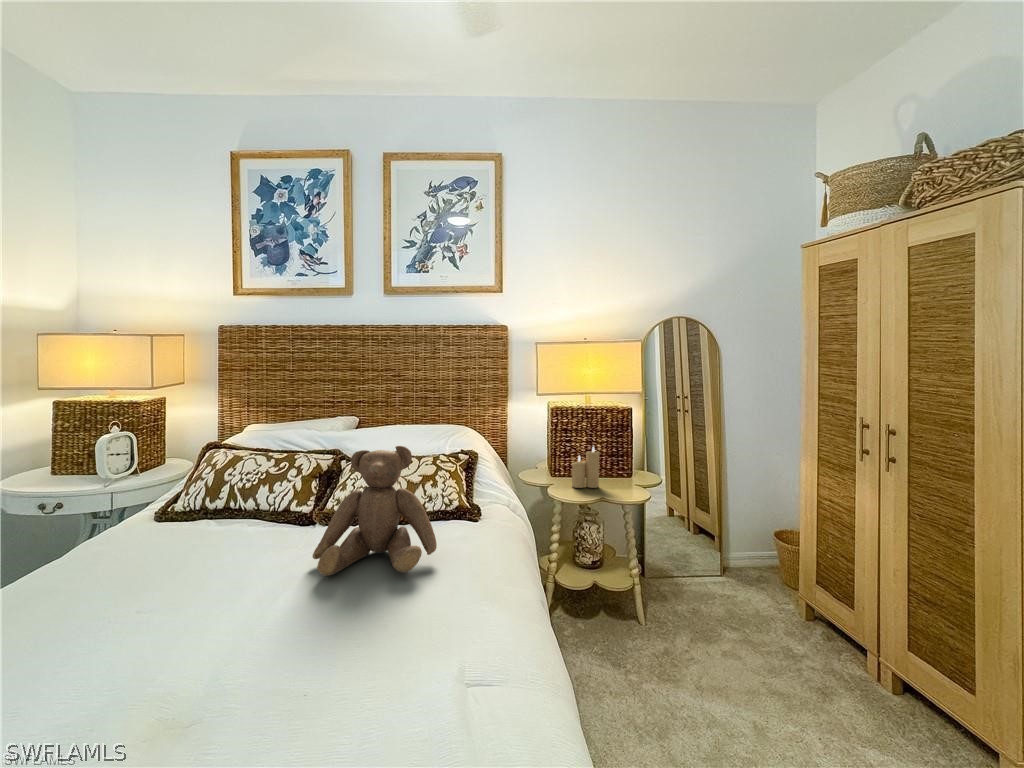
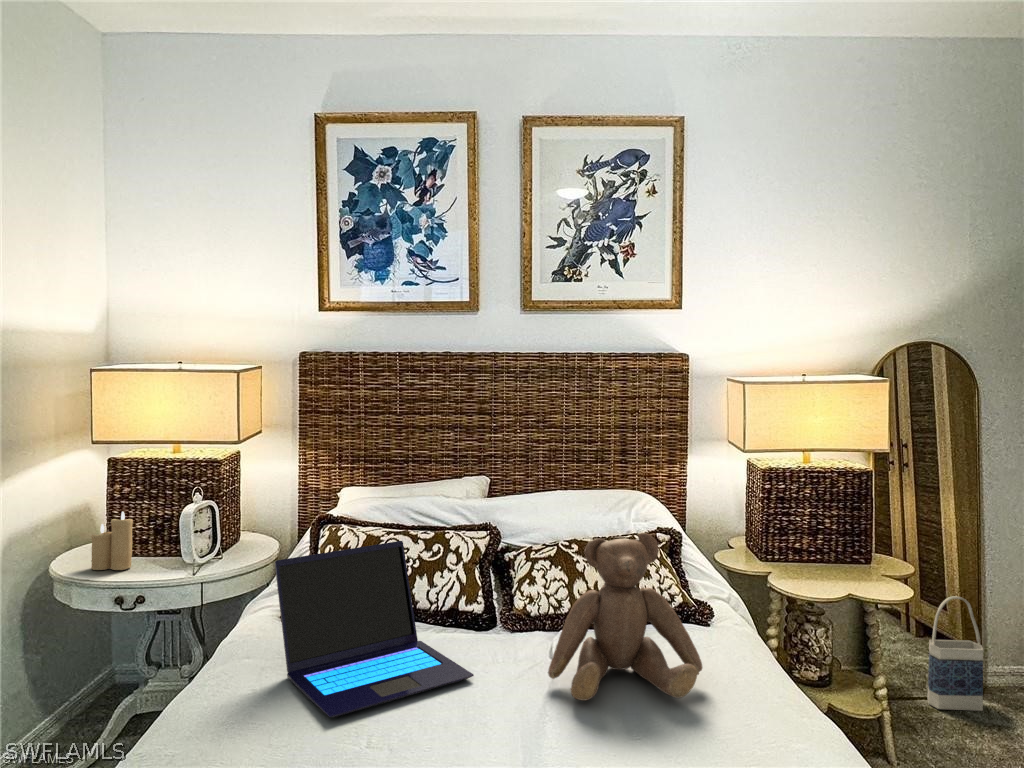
candle: present [572,446,600,488] -> present [91,512,133,570]
laptop: none [105,457,259,591] -> present [275,541,474,718]
bag: none [680,502,717,584] -> present [928,596,983,711]

